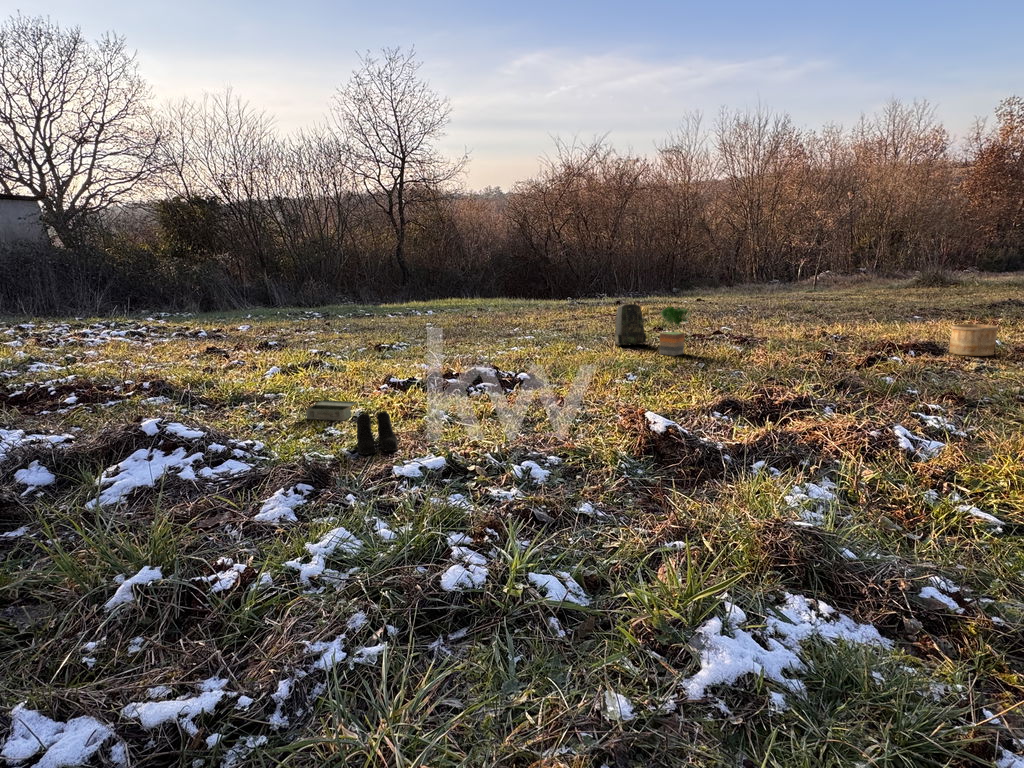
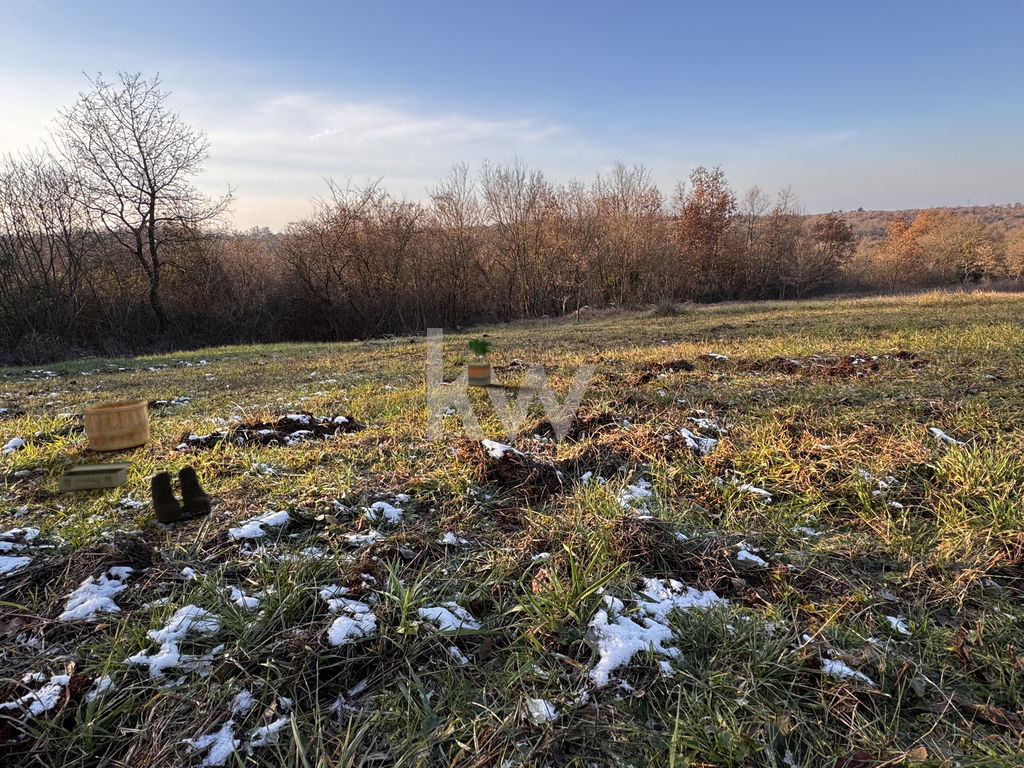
backpack: present [614,304,646,345] -> none [420,337,452,381]
wooden bucket: present [950,324,999,356] -> present [81,400,150,451]

